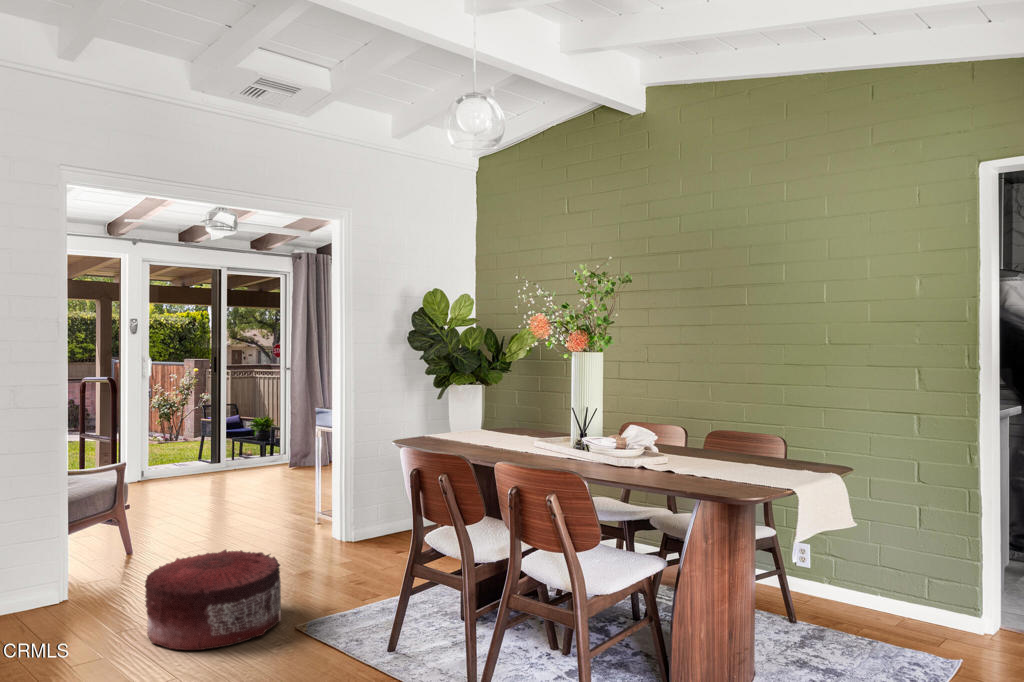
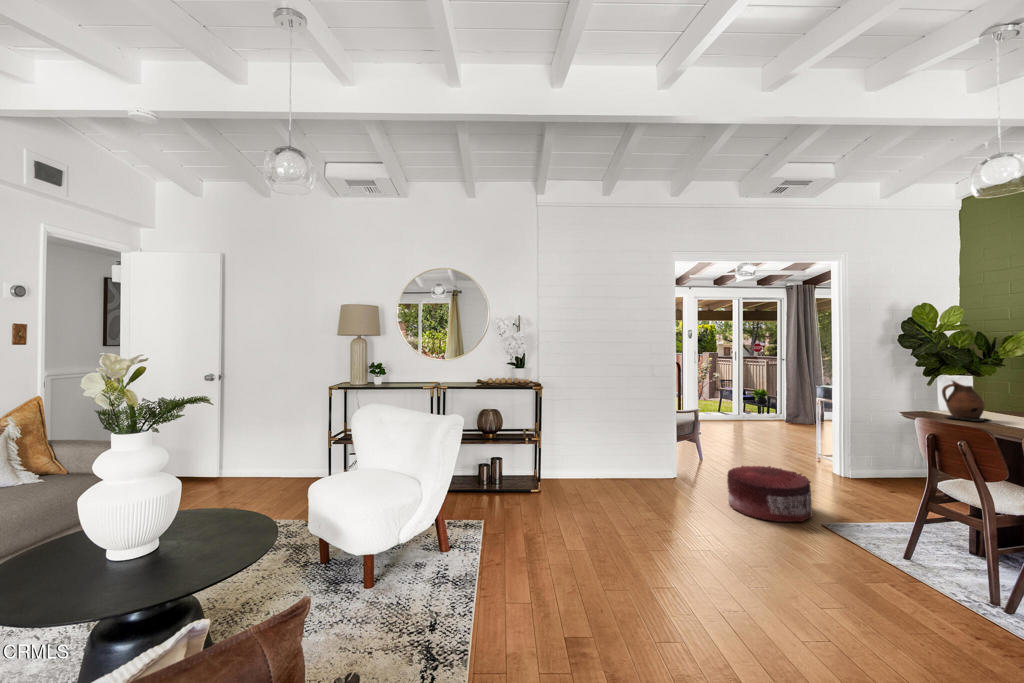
ceramic pitcher: none [437,391,484,444] -> present [942,381,990,421]

